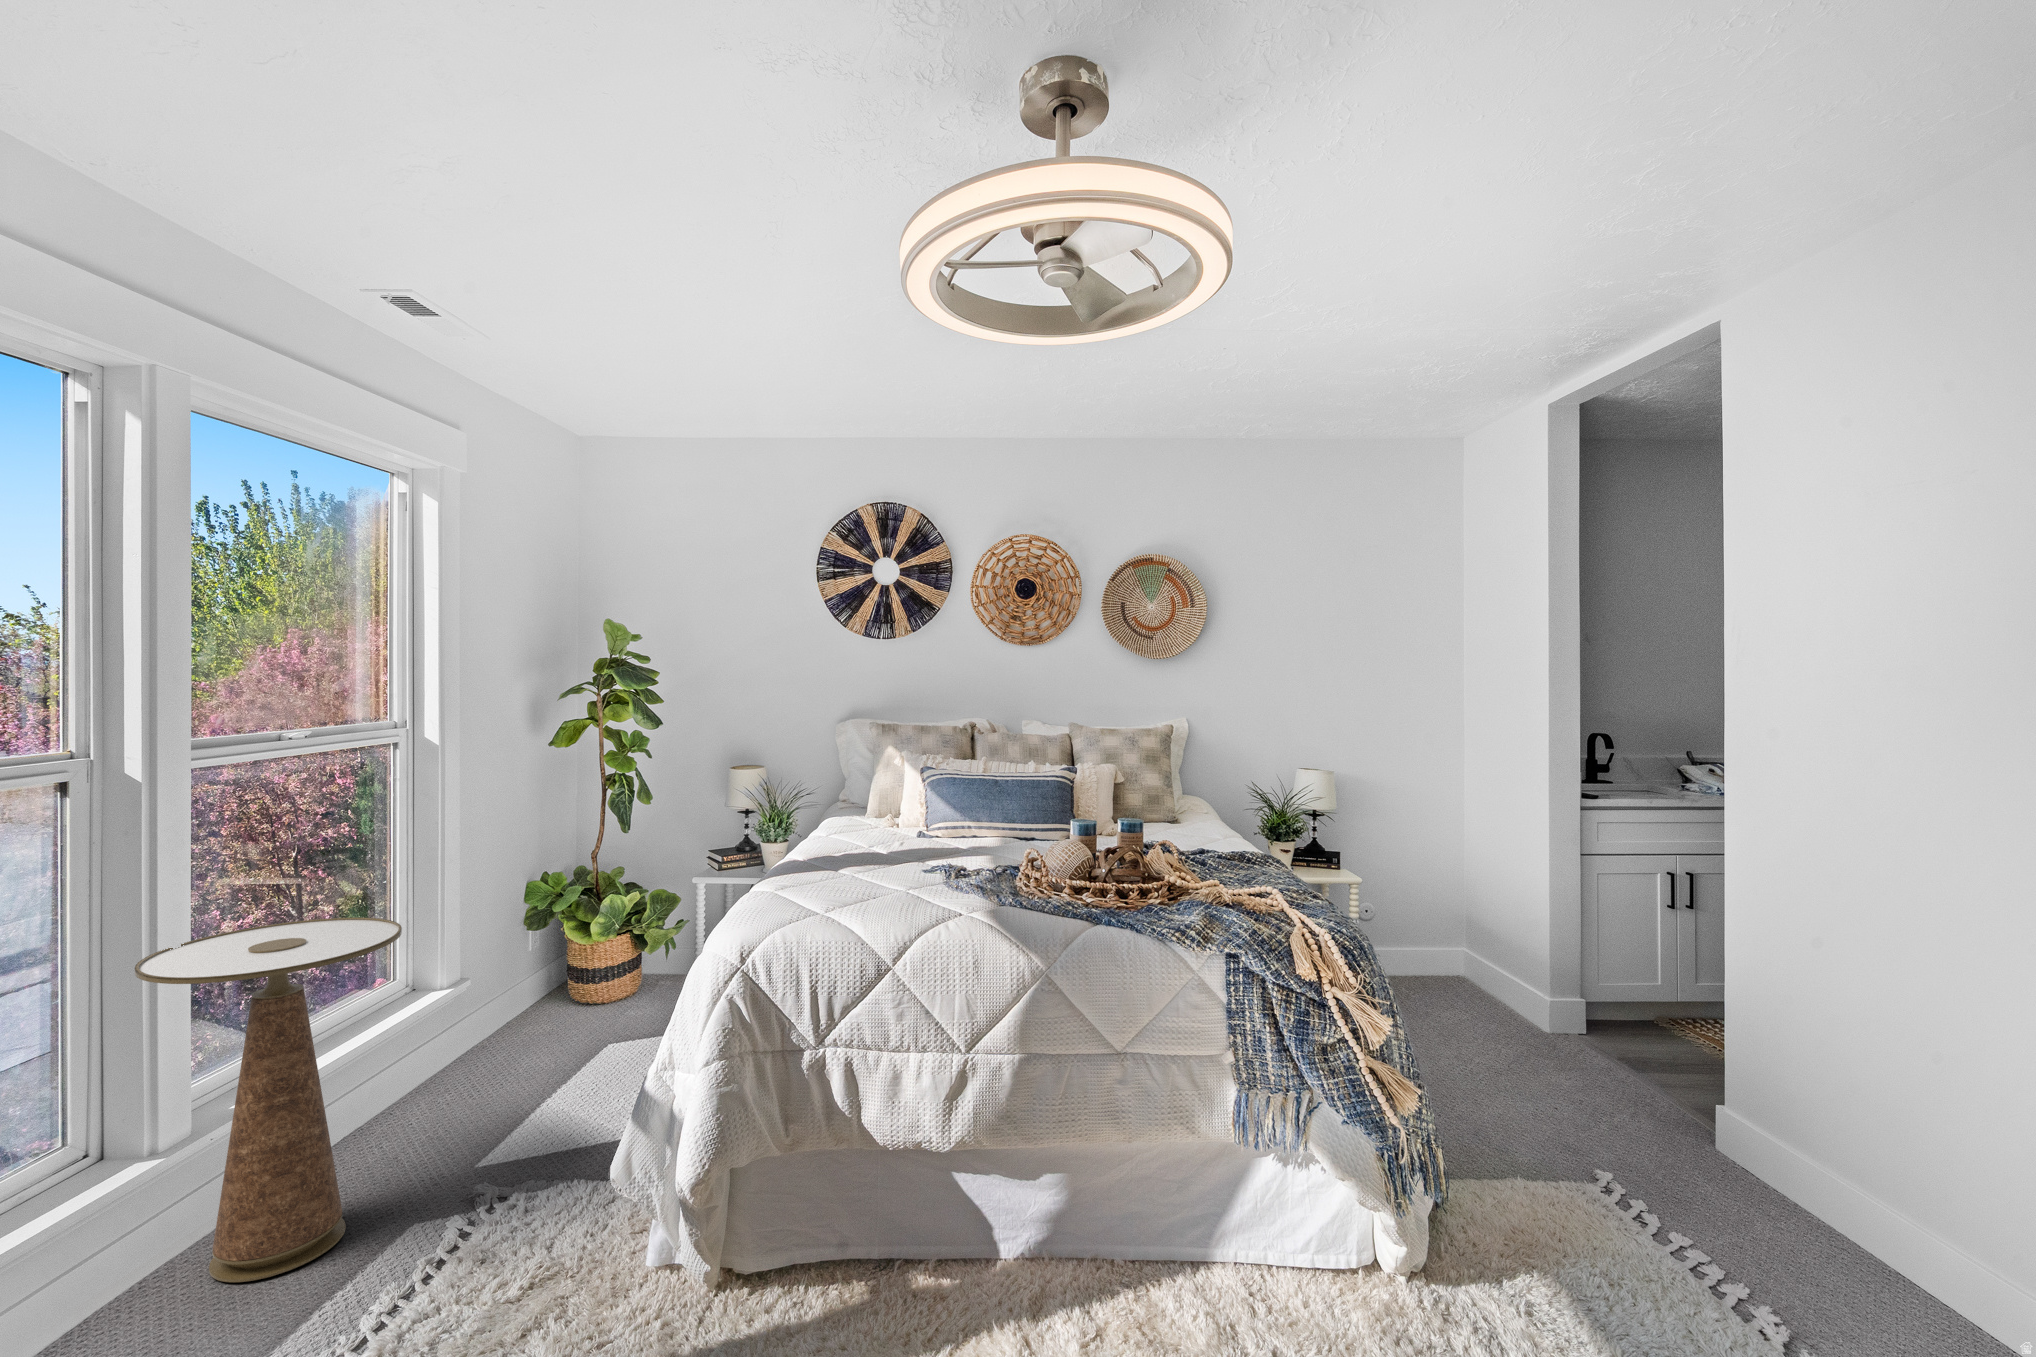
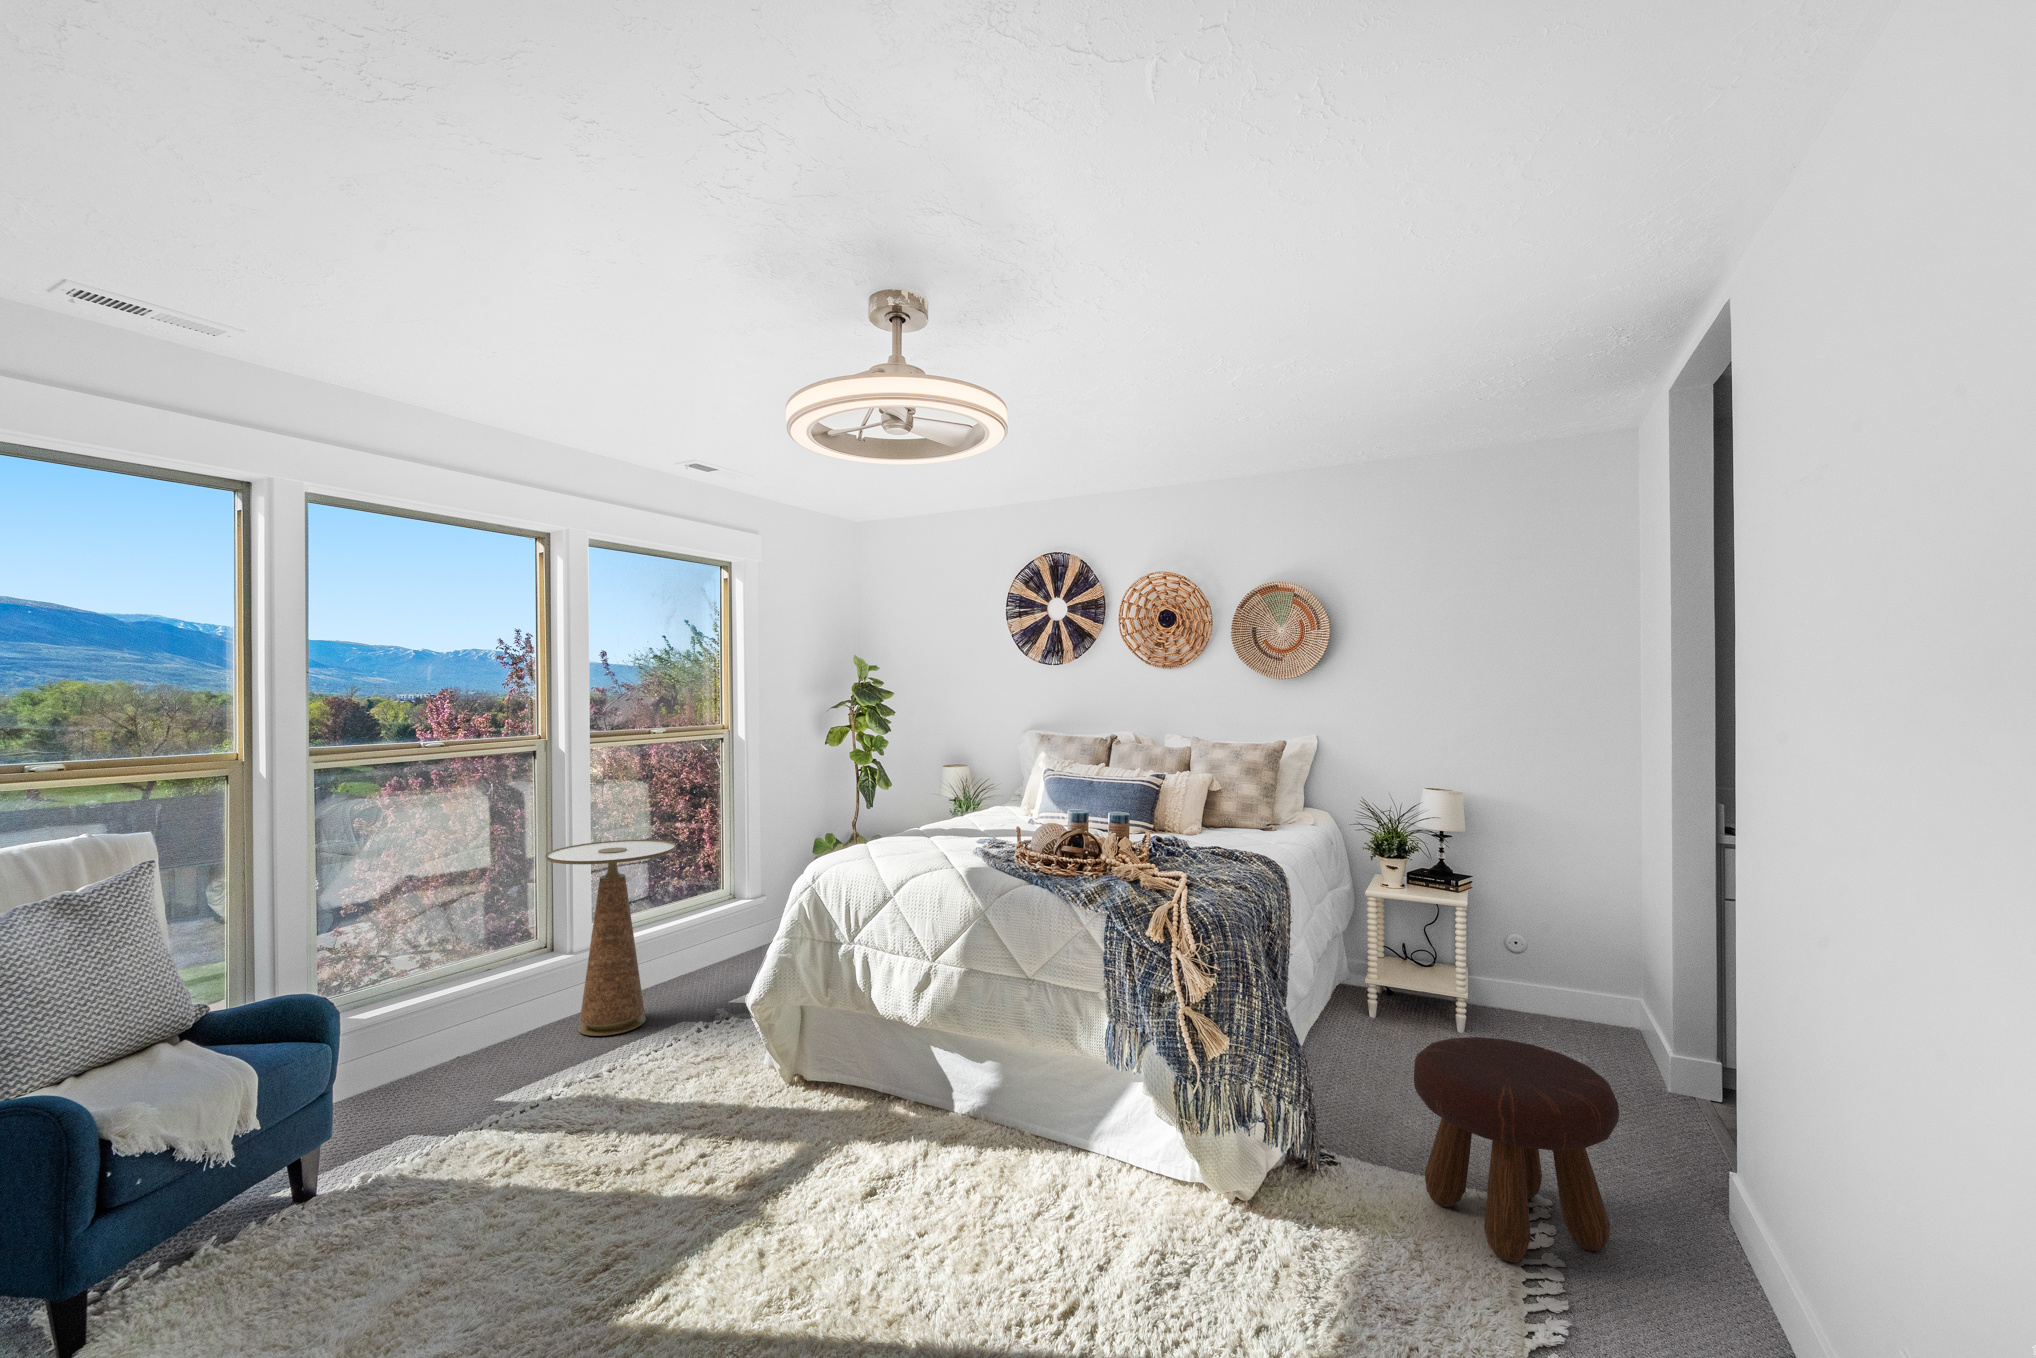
footstool: none [1533,1031,1767,1277] -> present [1414,1037,1619,1262]

